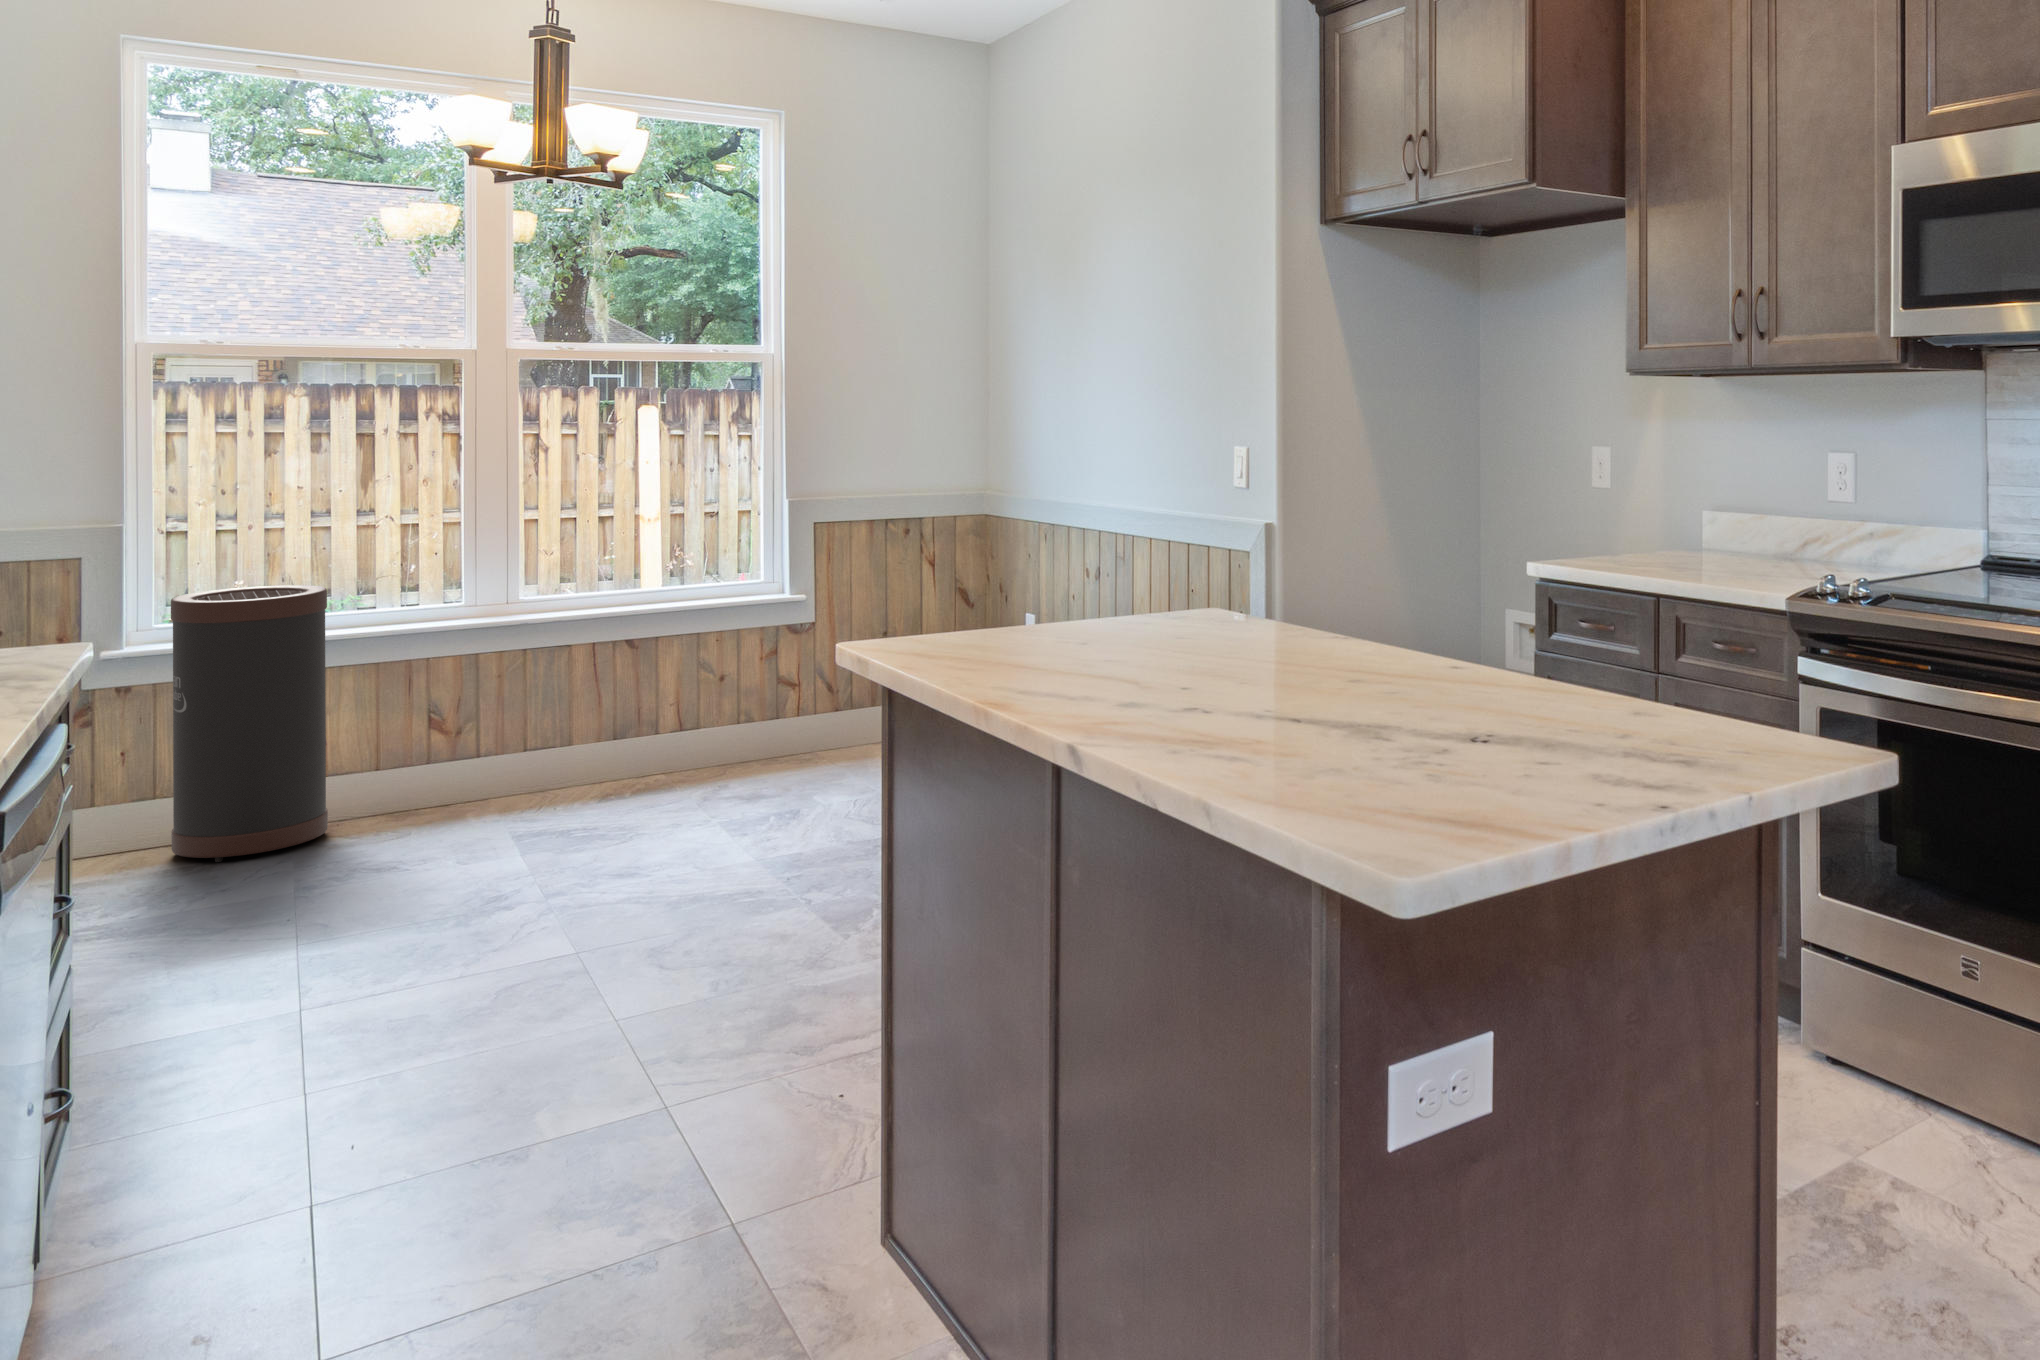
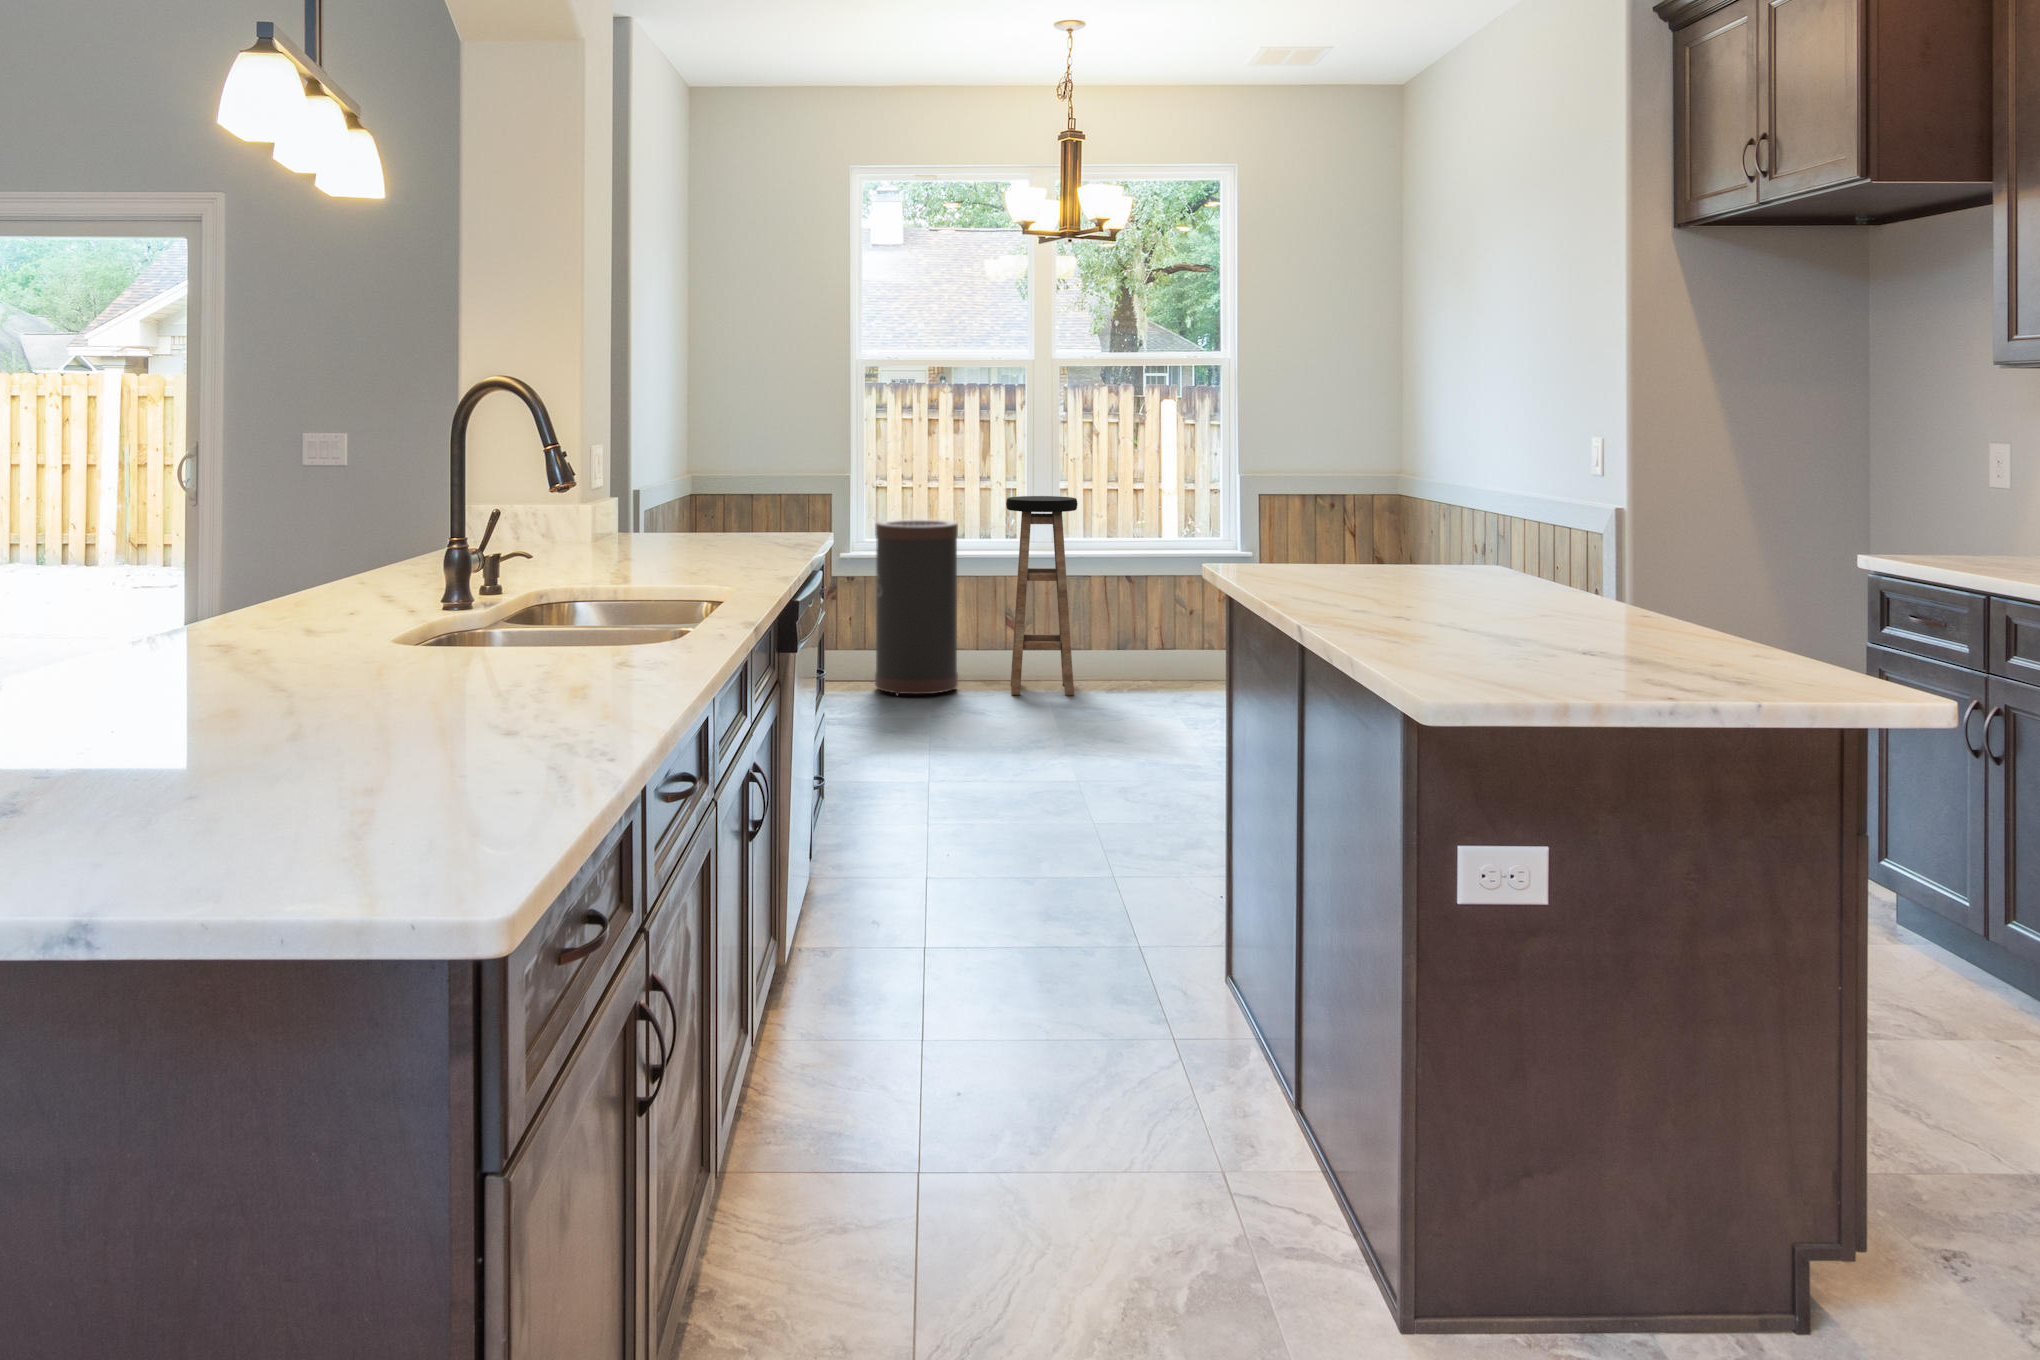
bar stool: none [411,537,528,827] -> present [1006,496,1077,695]

